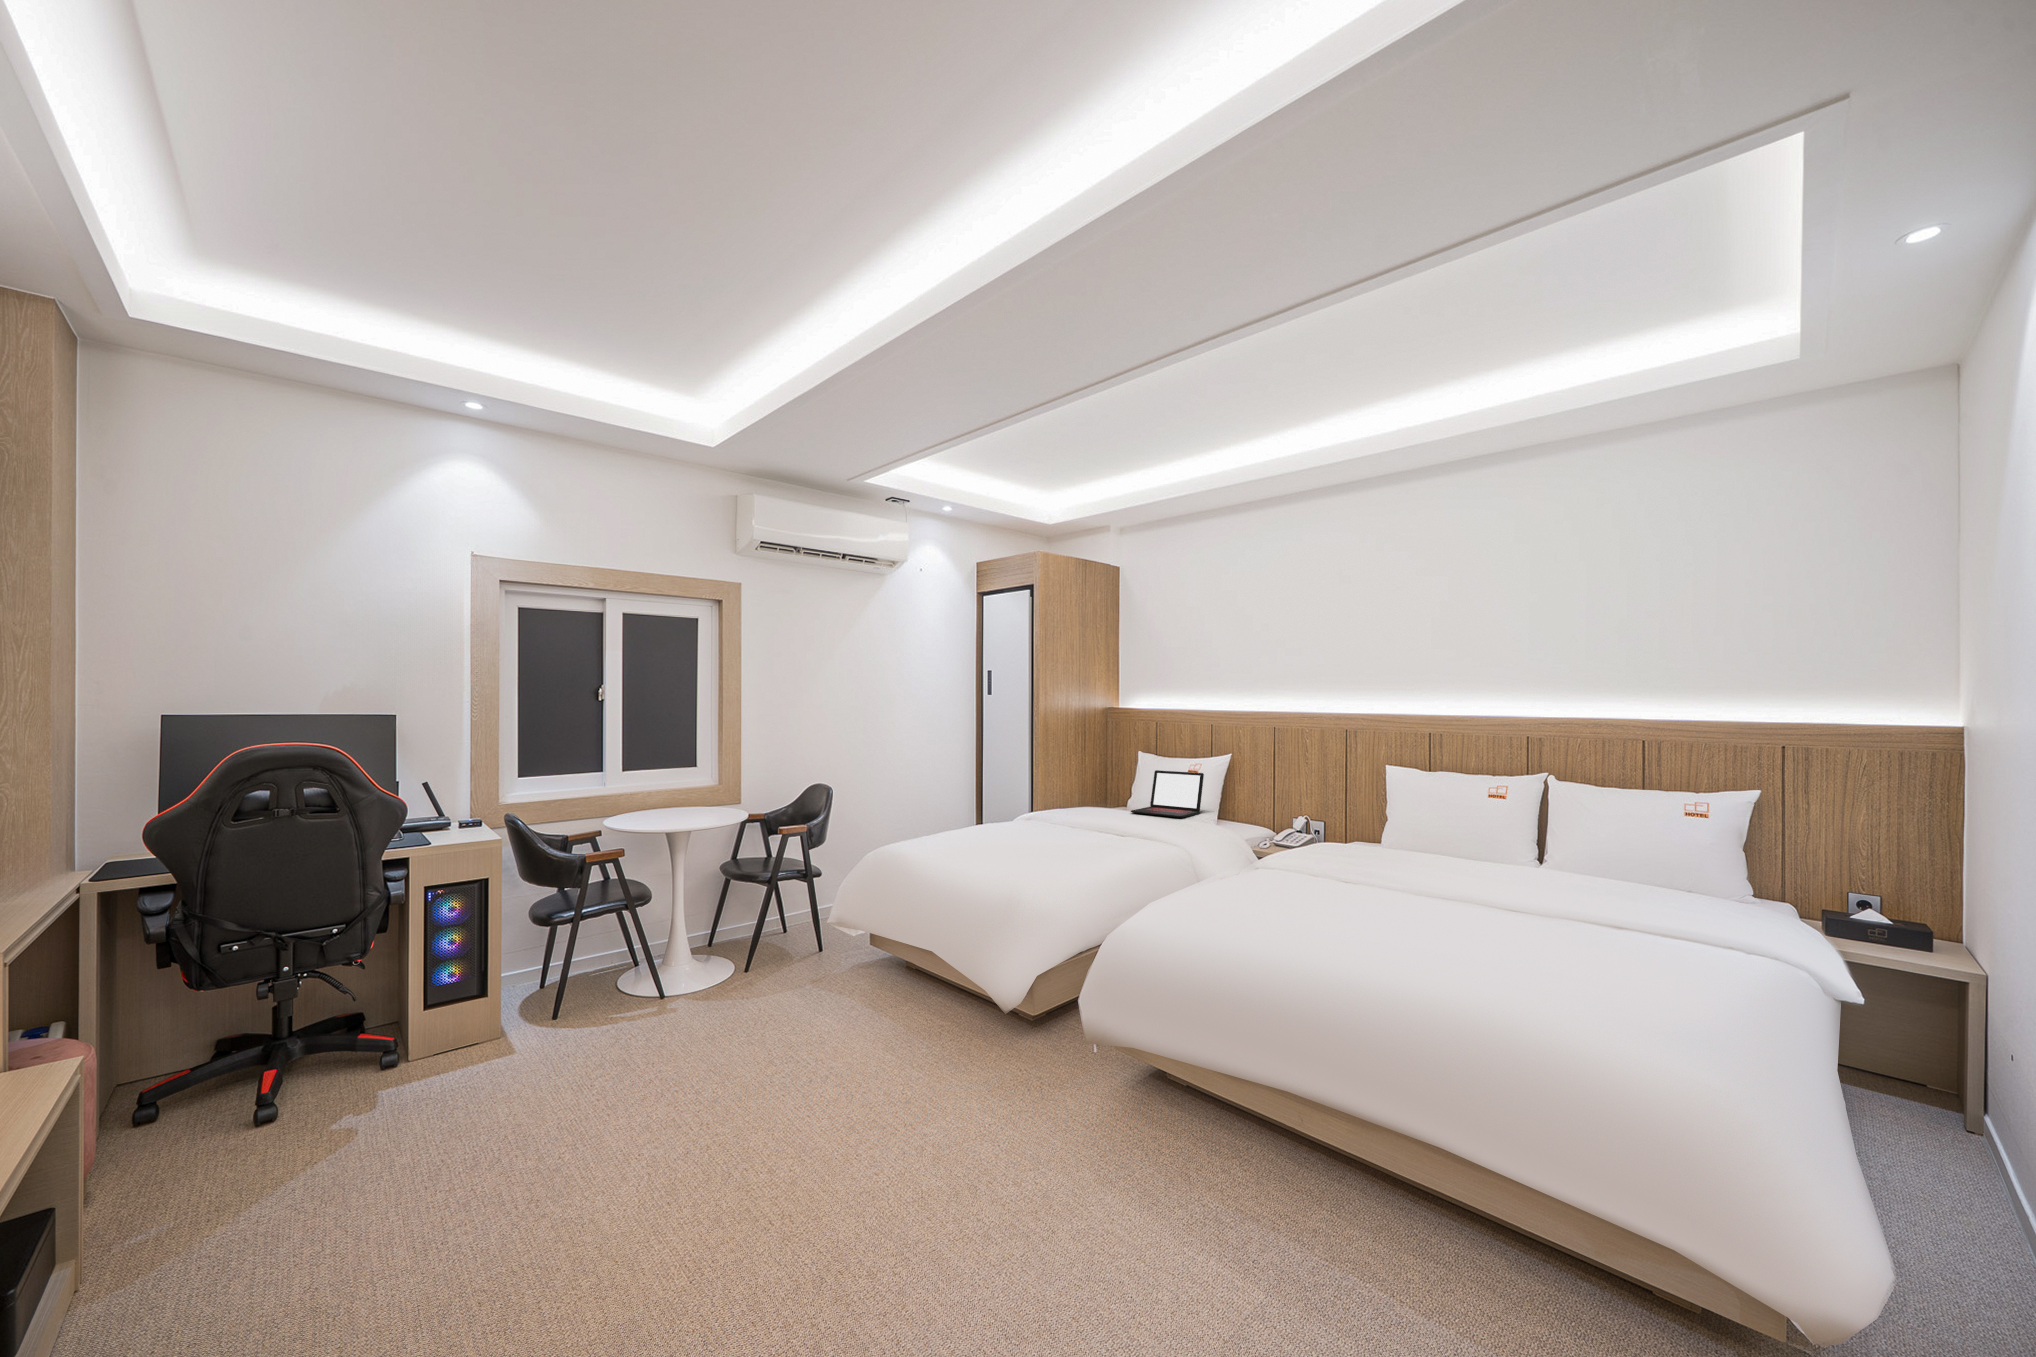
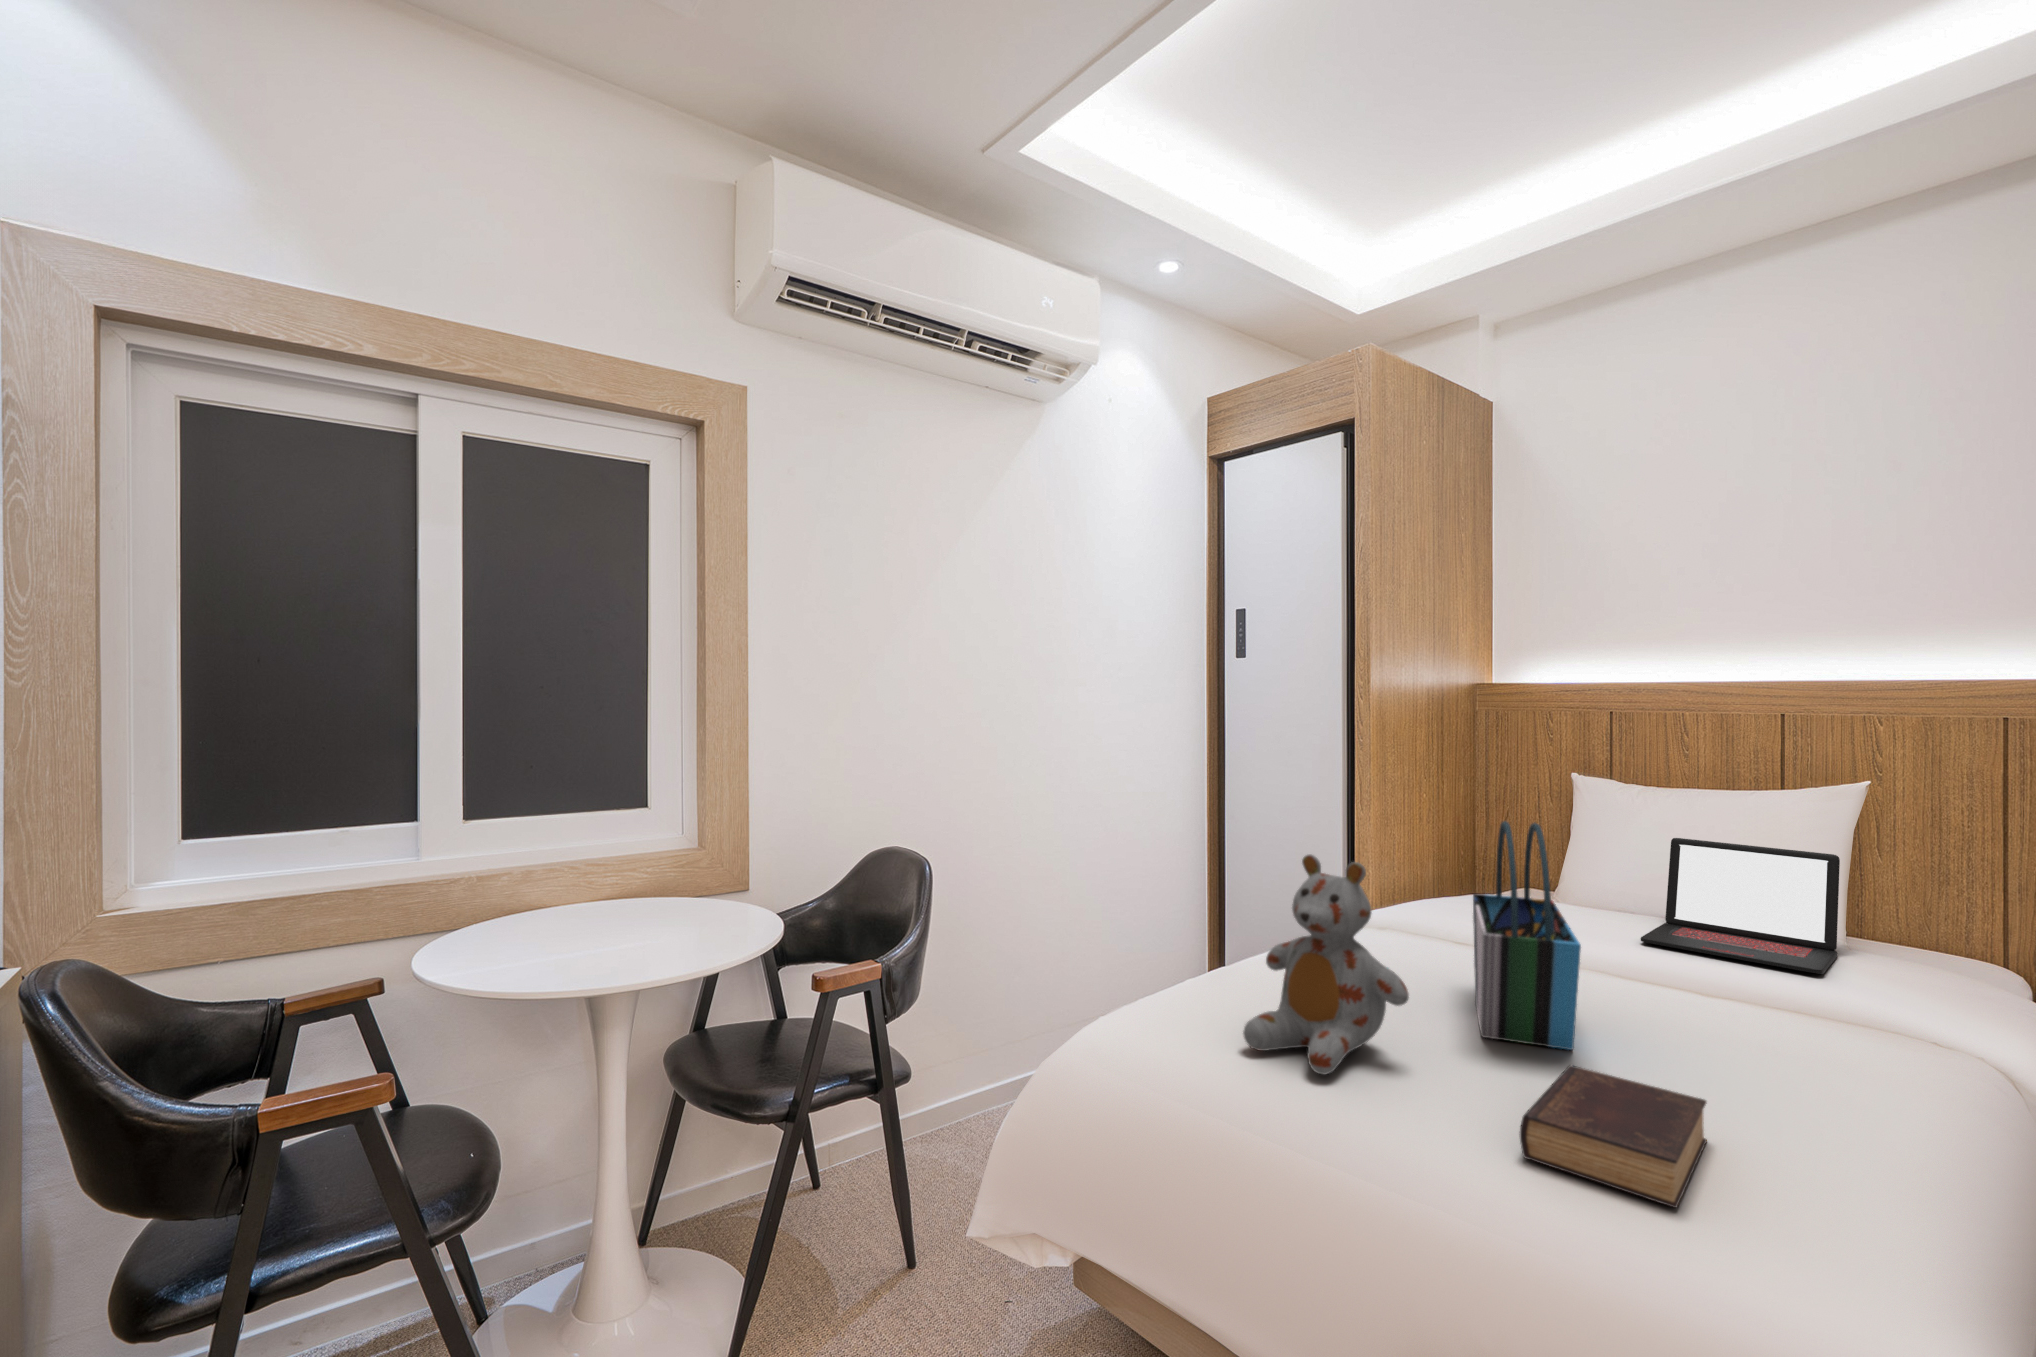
tote bag: none [1024,759,1069,838] -> present [1473,821,1581,1050]
stuffed bear: none [940,772,994,846] -> present [1243,854,1409,1074]
book: none [1006,835,1069,861] -> present [1520,1065,1707,1208]

